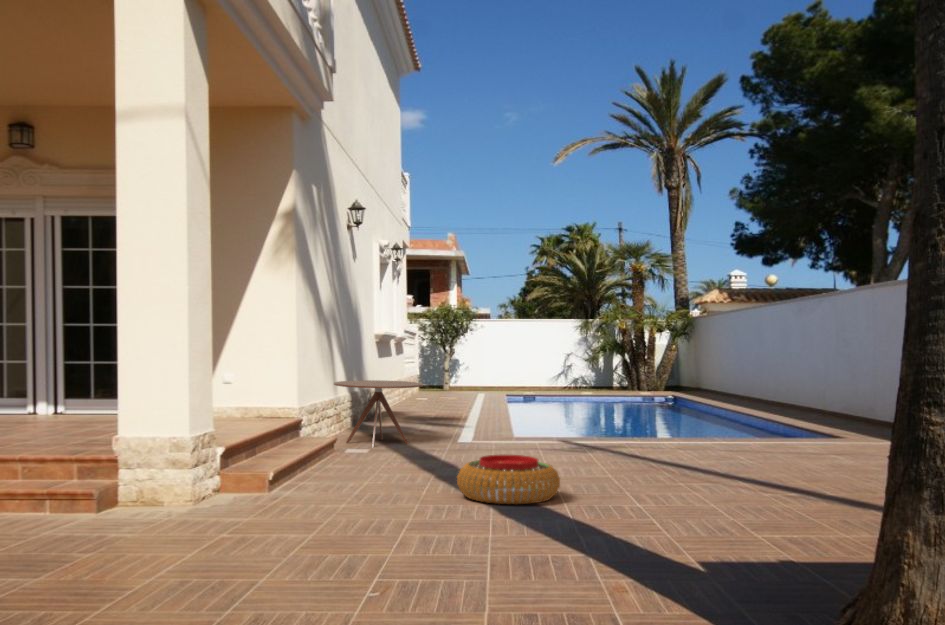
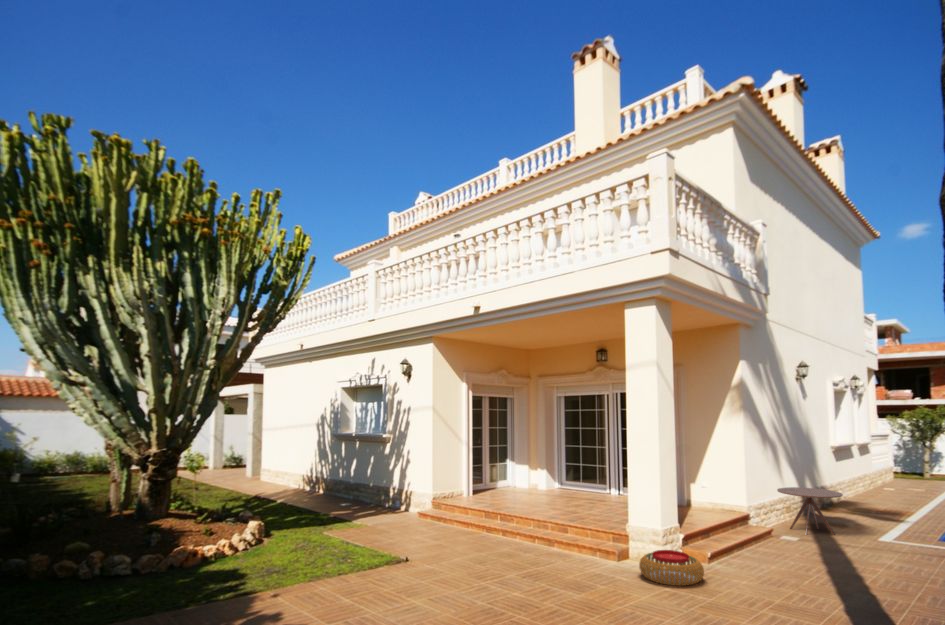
pouf: present [457,455,560,504] -> present [639,550,704,586]

